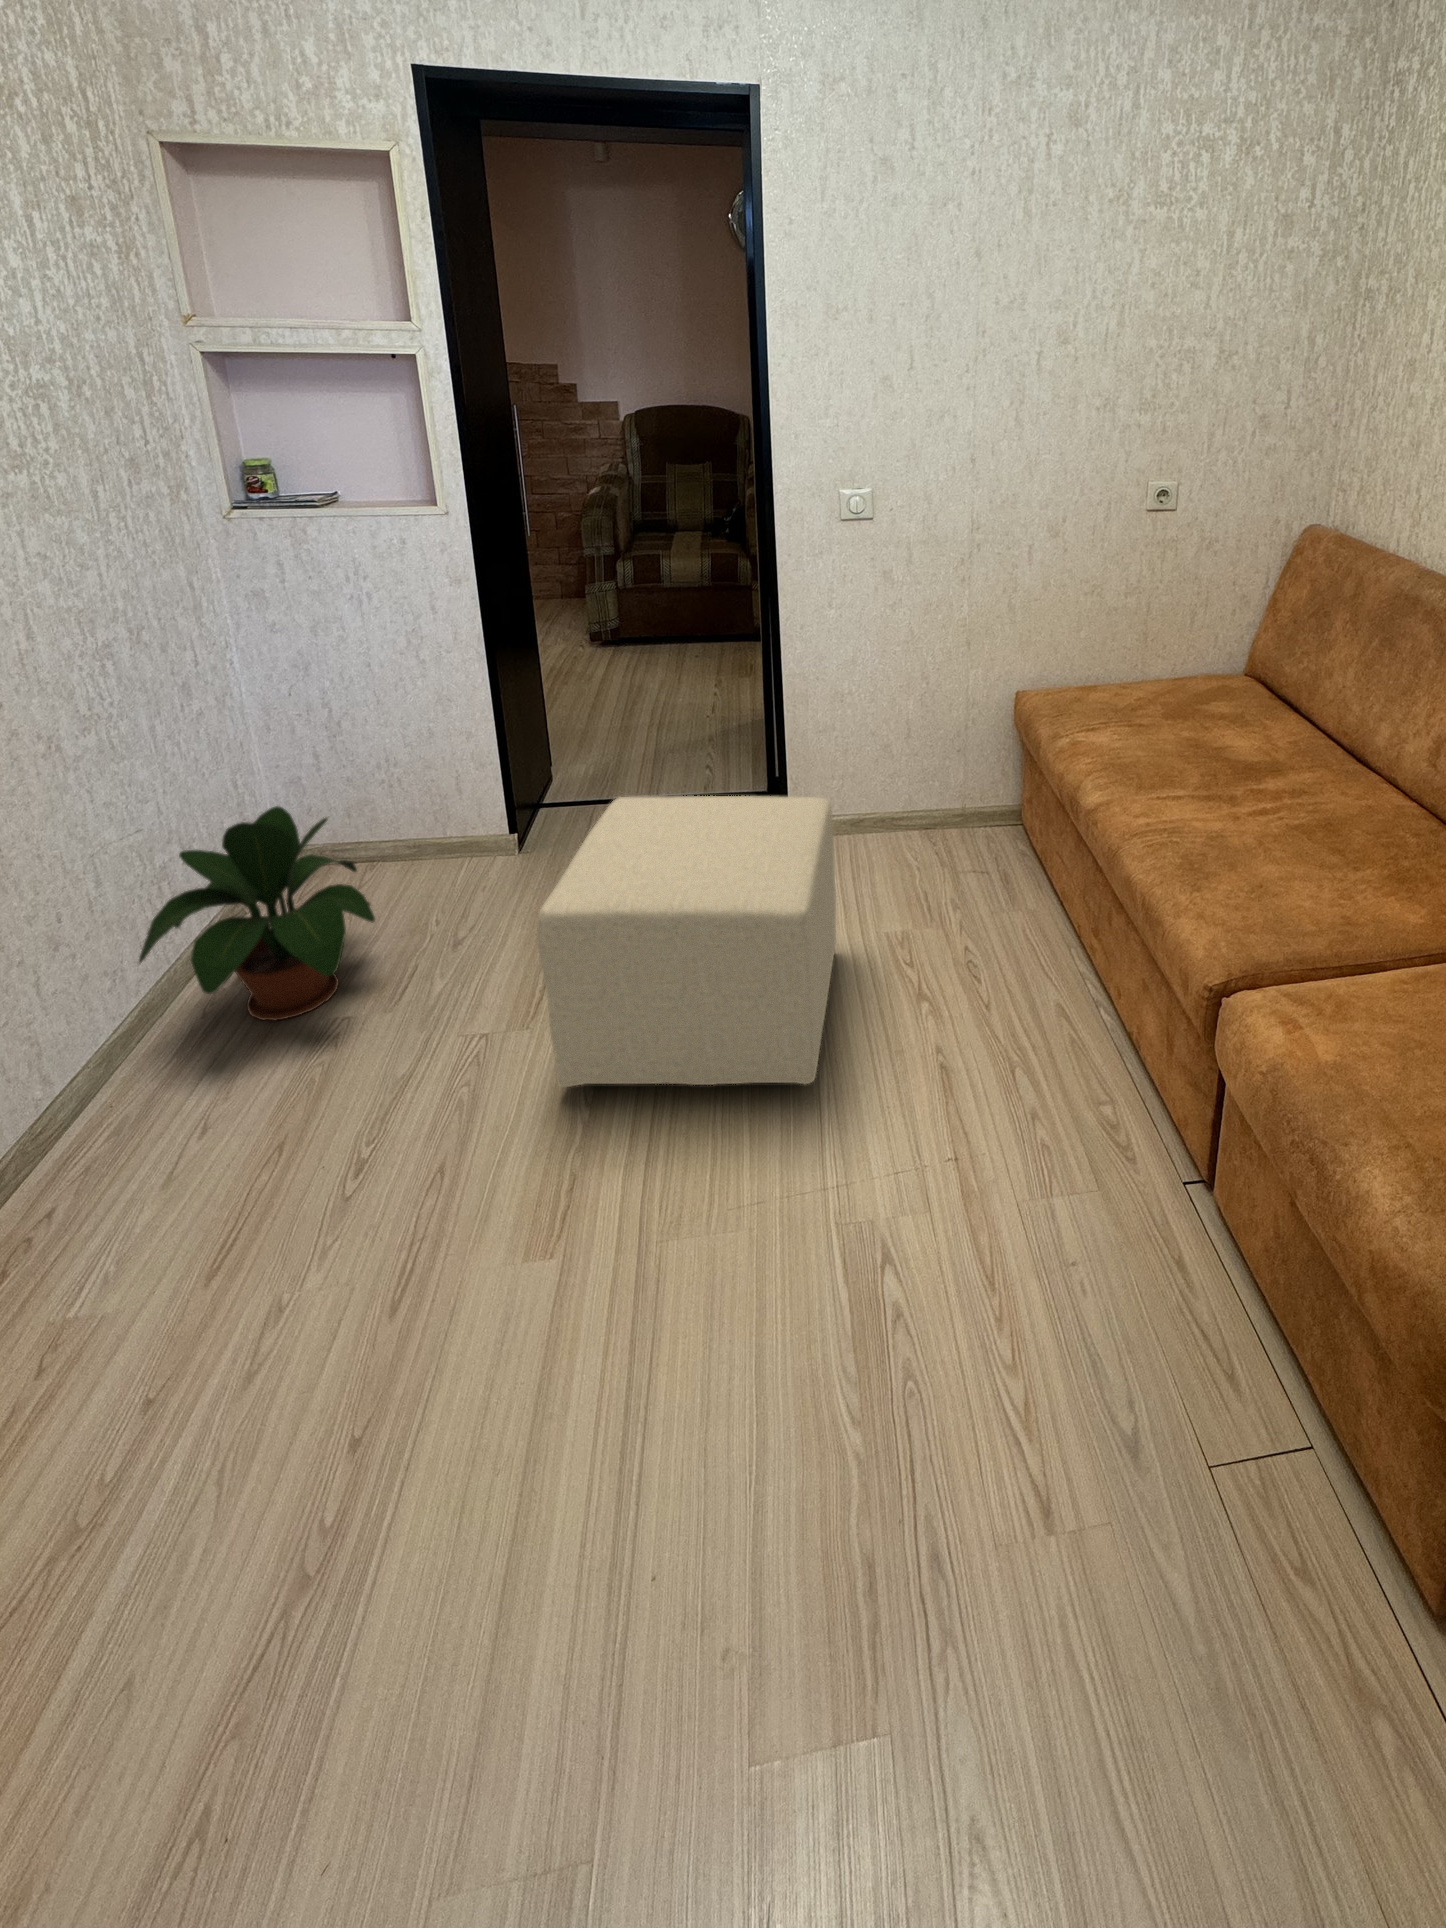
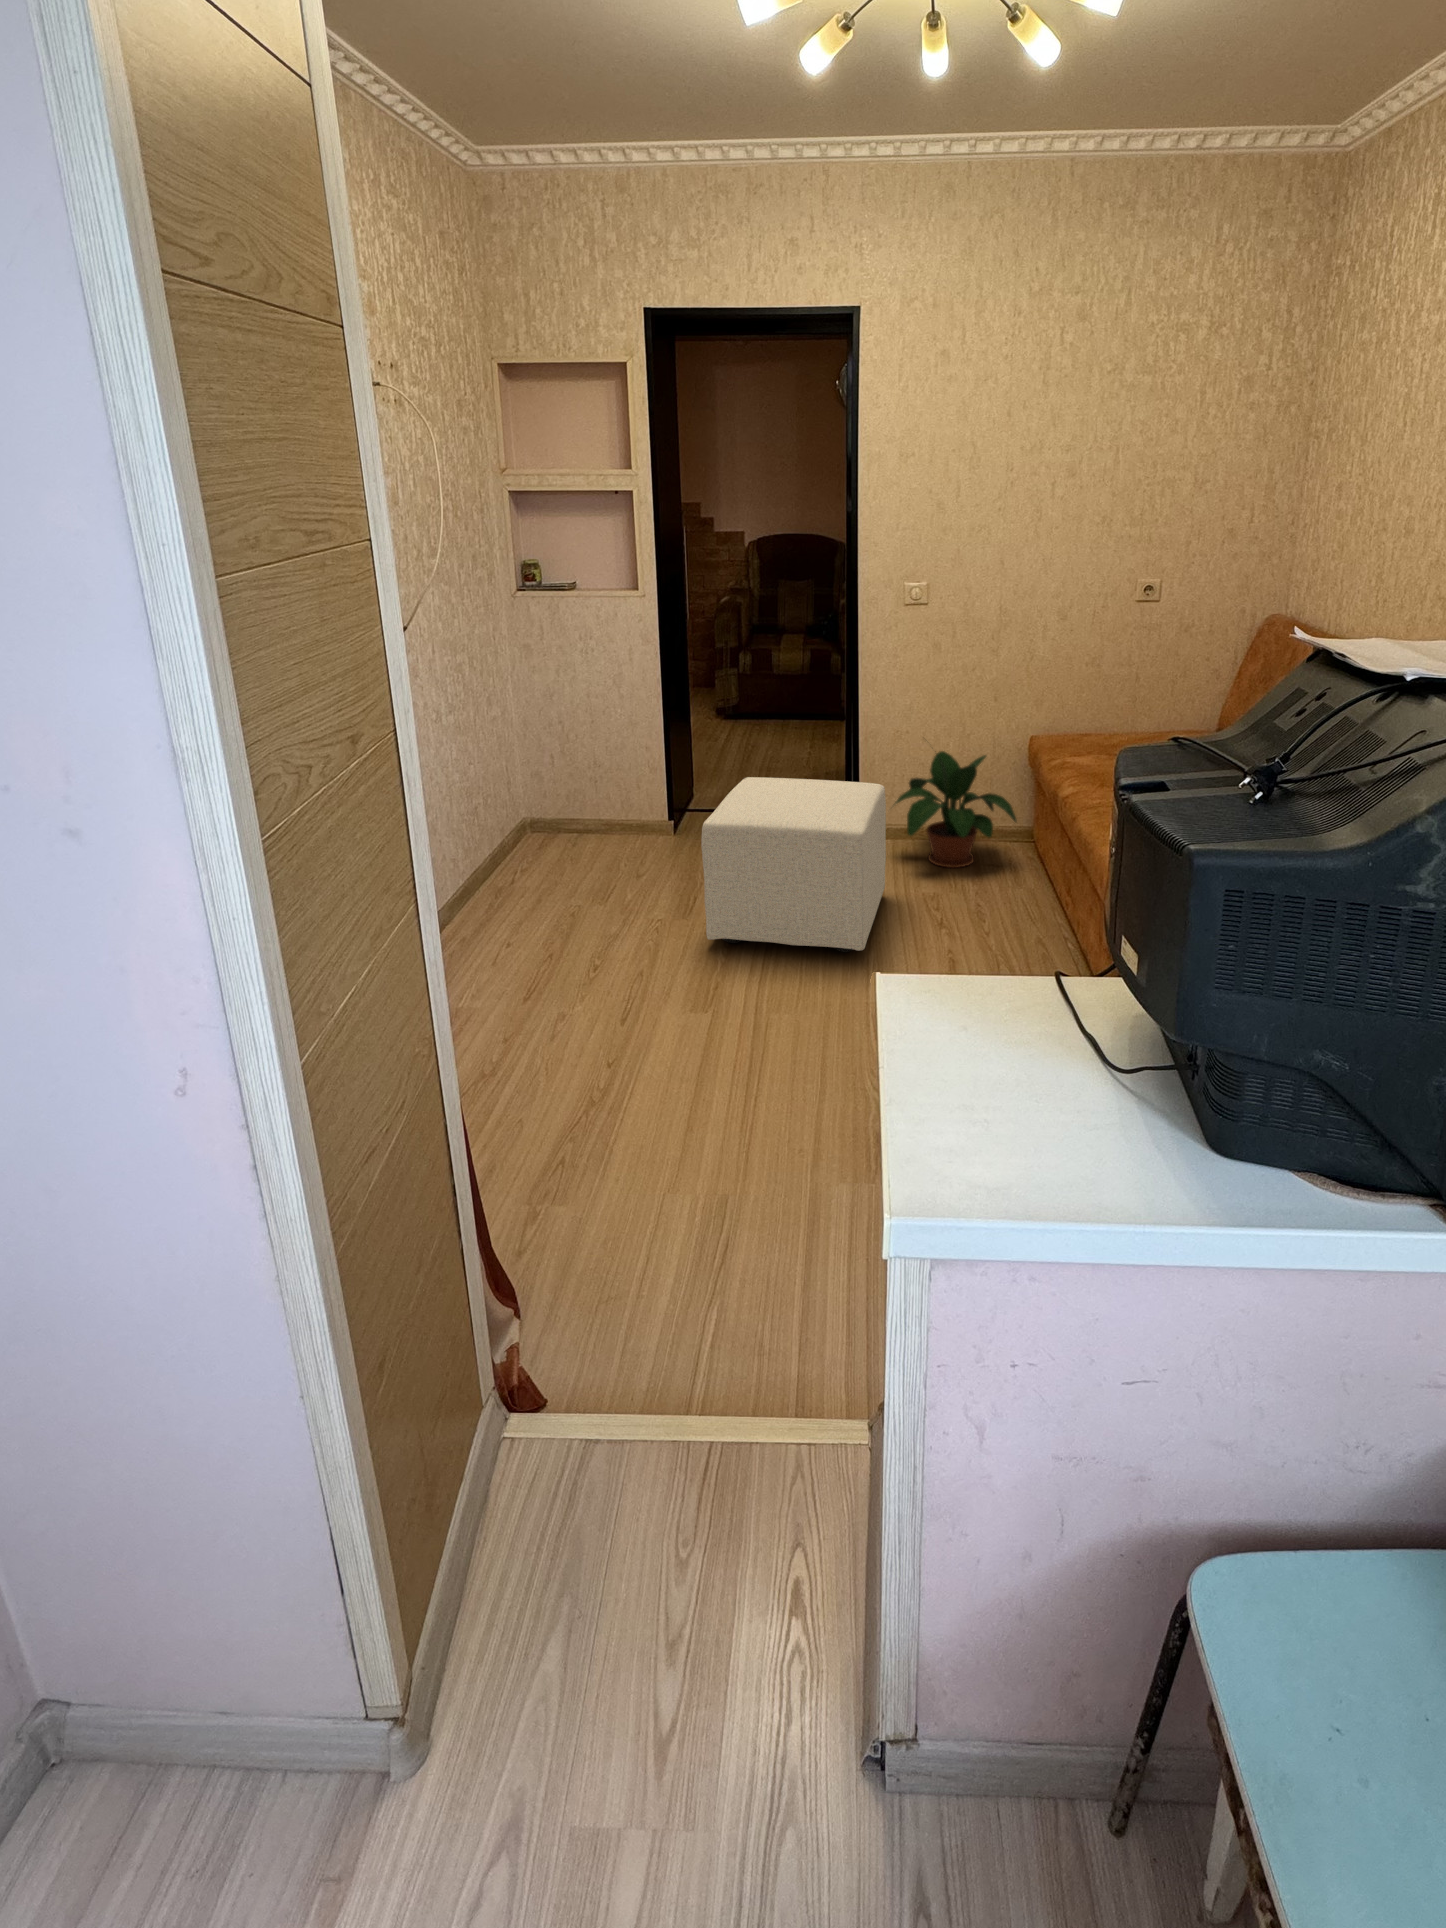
potted plant: present [139,806,375,1020] -> present [895,751,1016,868]

